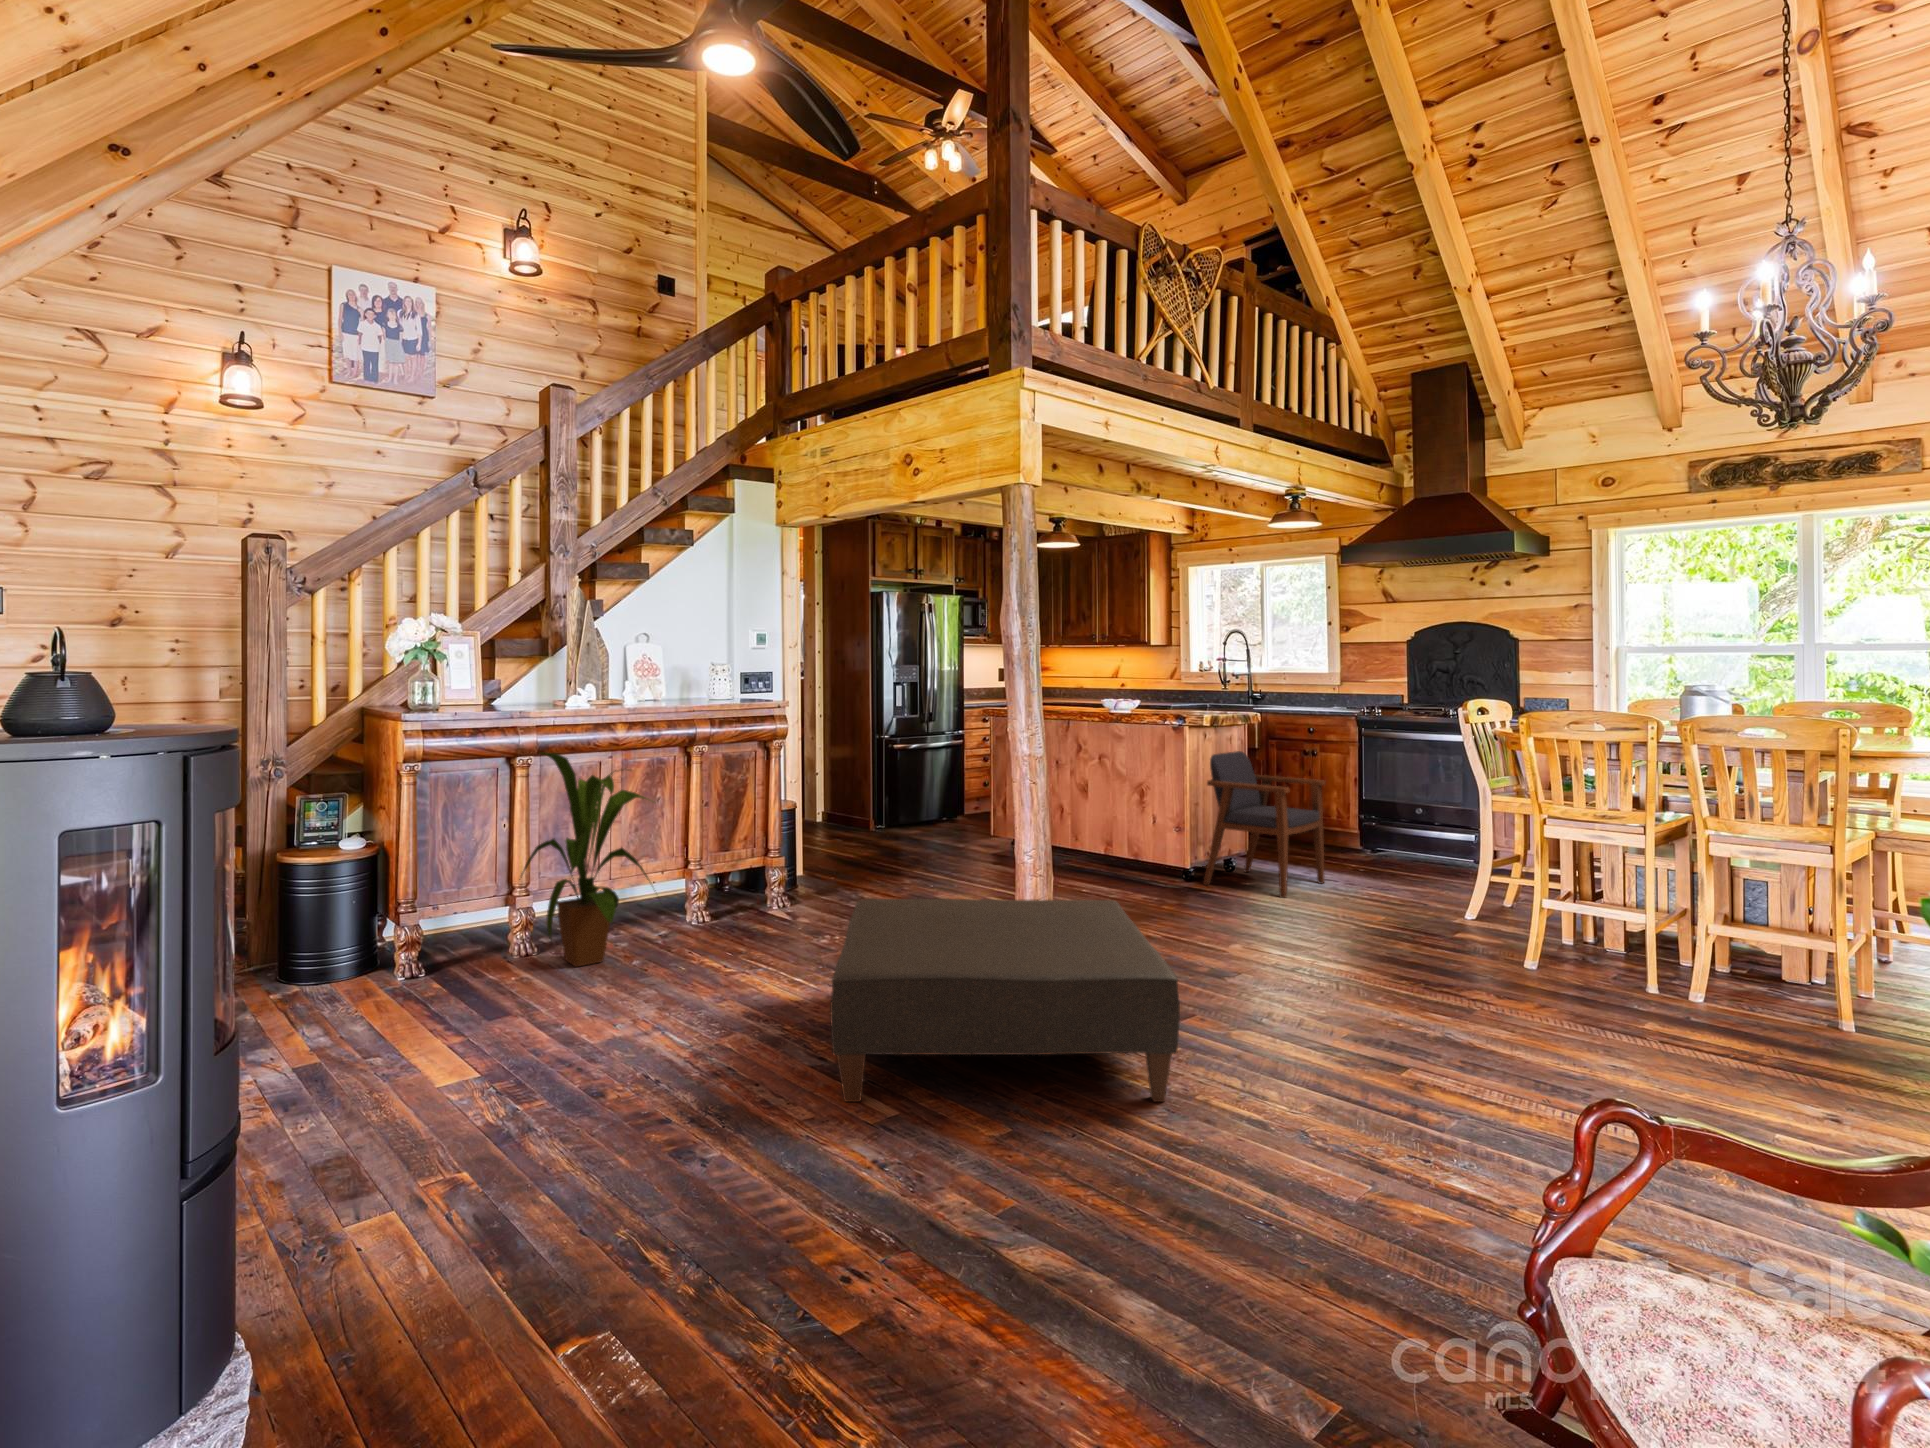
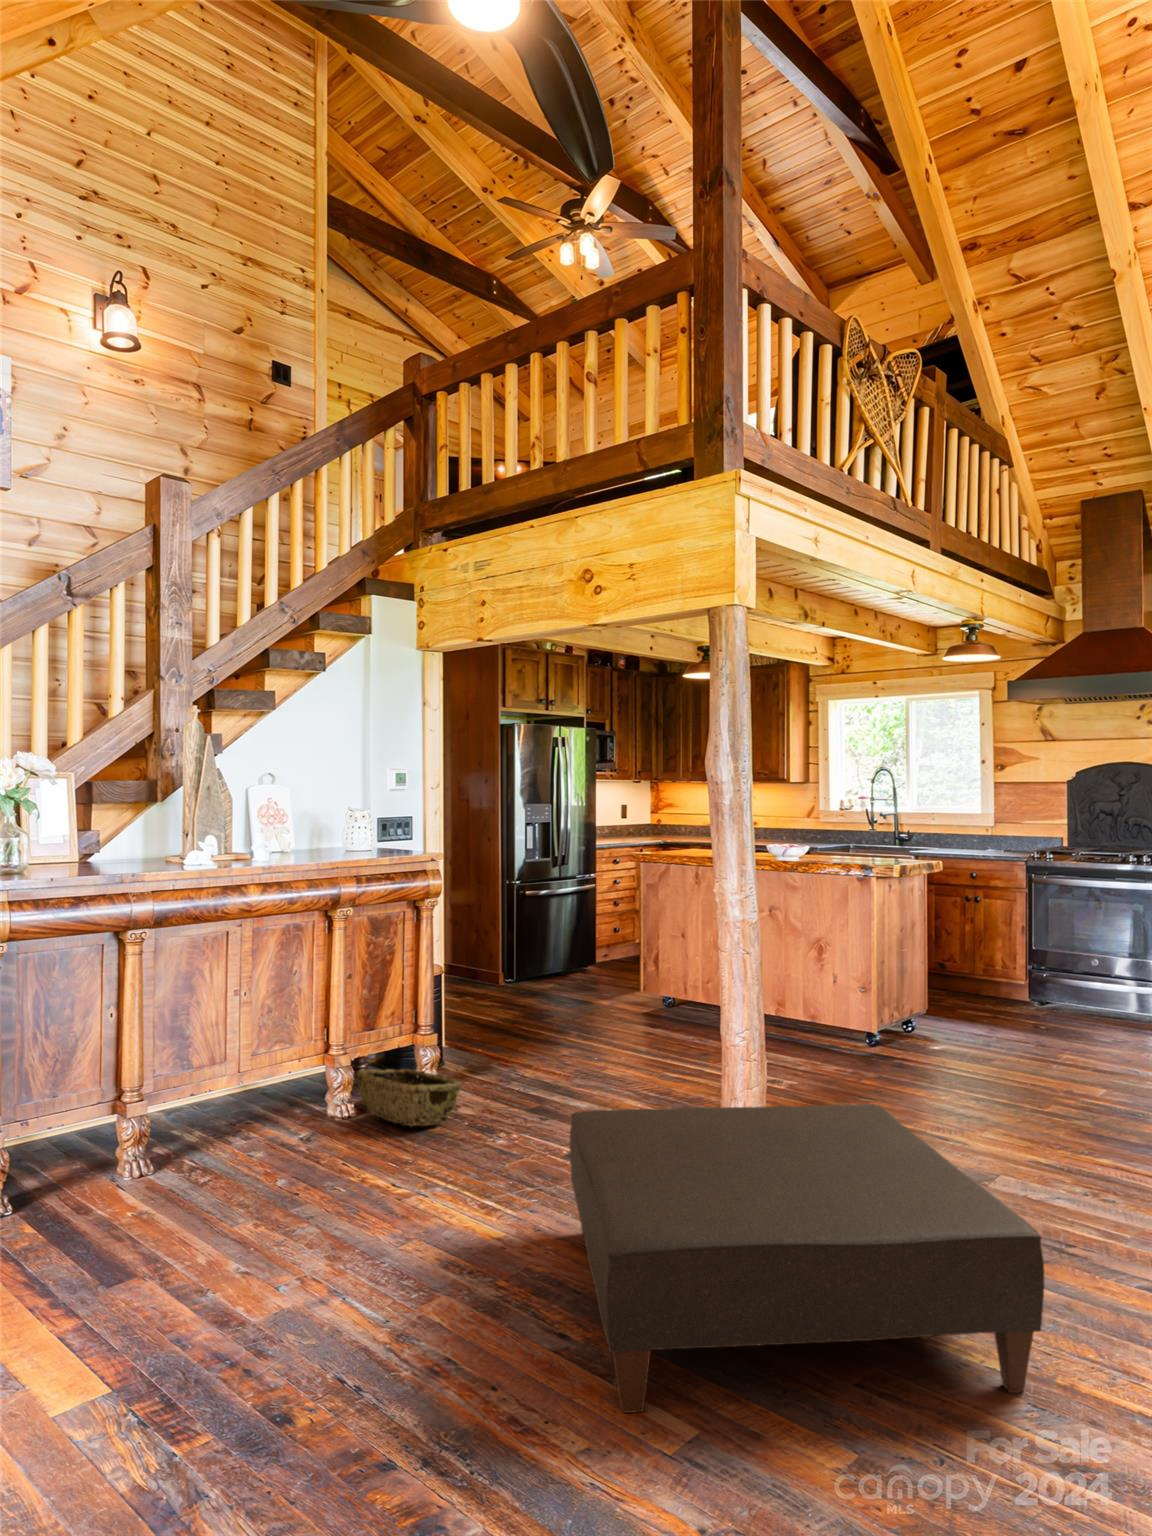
armchair: present [1204,751,1325,898] -> none [895,903,1023,1071]
house plant: present [522,752,649,967] -> none [129,929,312,1195]
woven basket: none [715,881,799,927] -> present [357,1069,461,1126]

